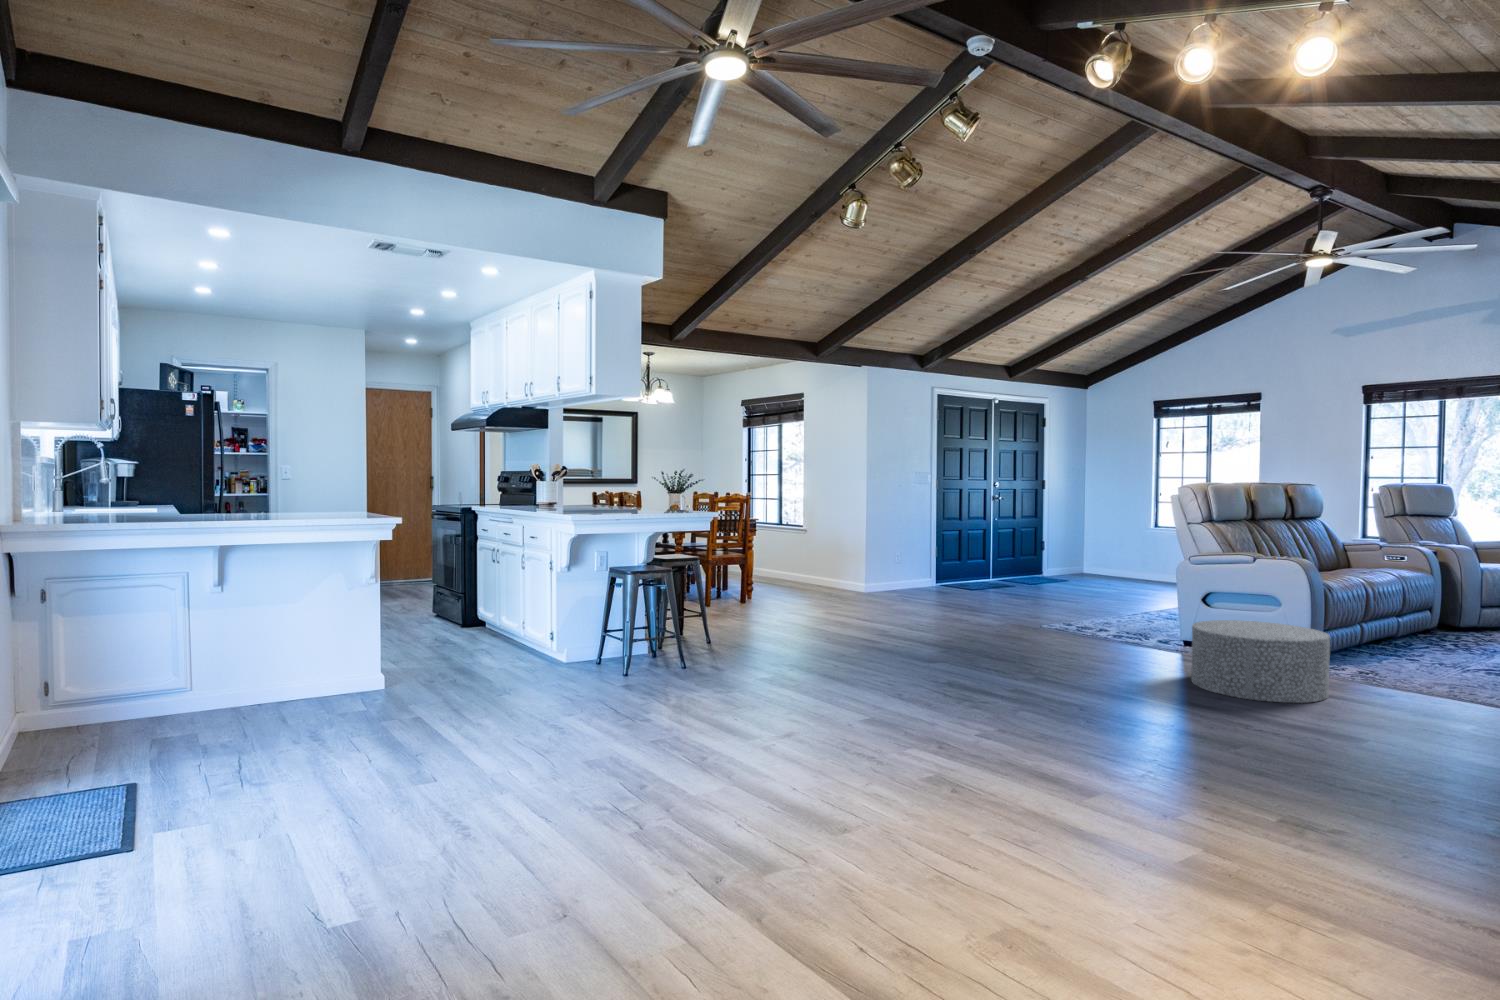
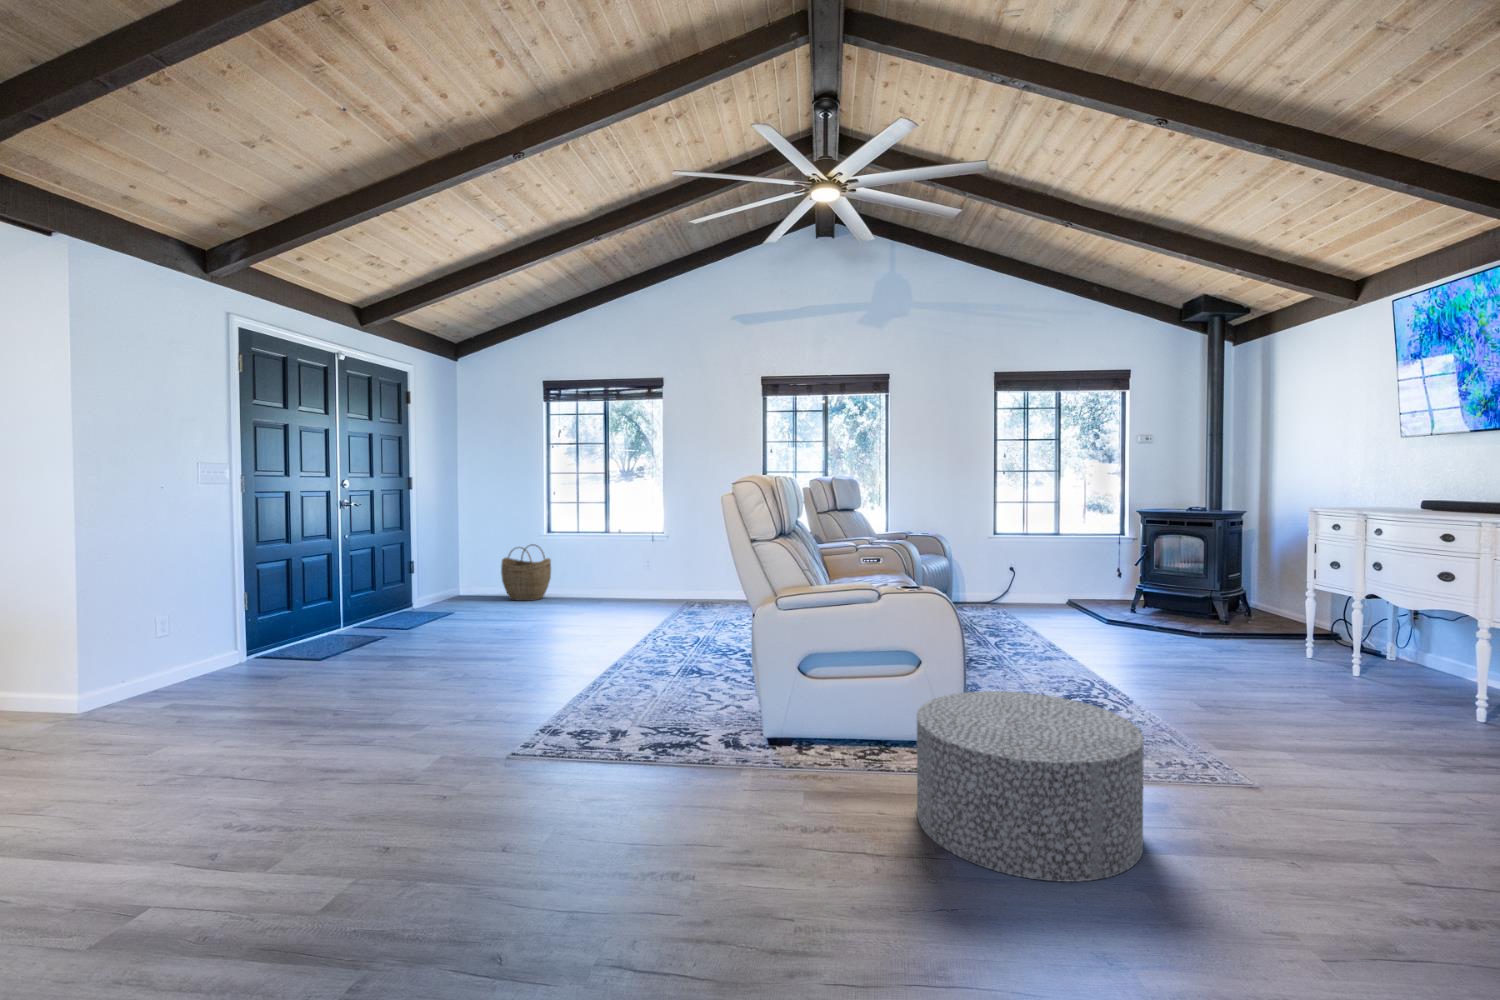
woven basket: none [1110,536,1152,581] -> present [501,544,551,601]

